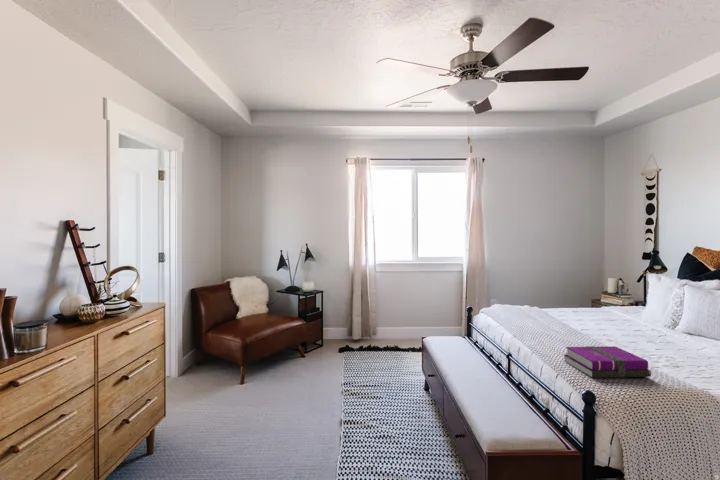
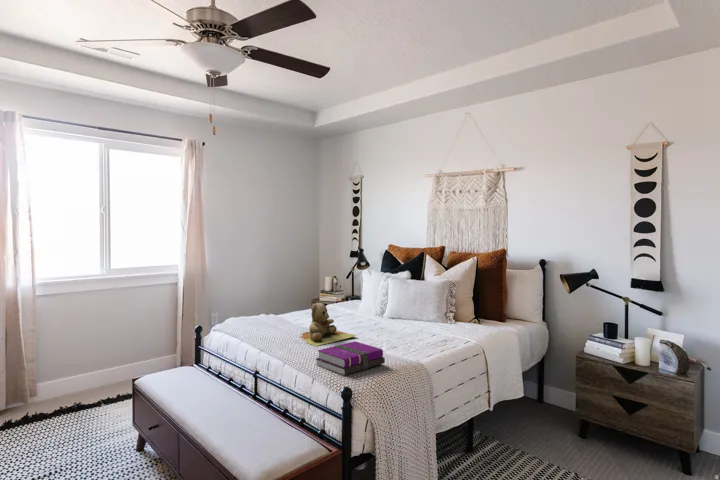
teddy bear: none [543,302,627,344] -> present [300,303,356,346]

